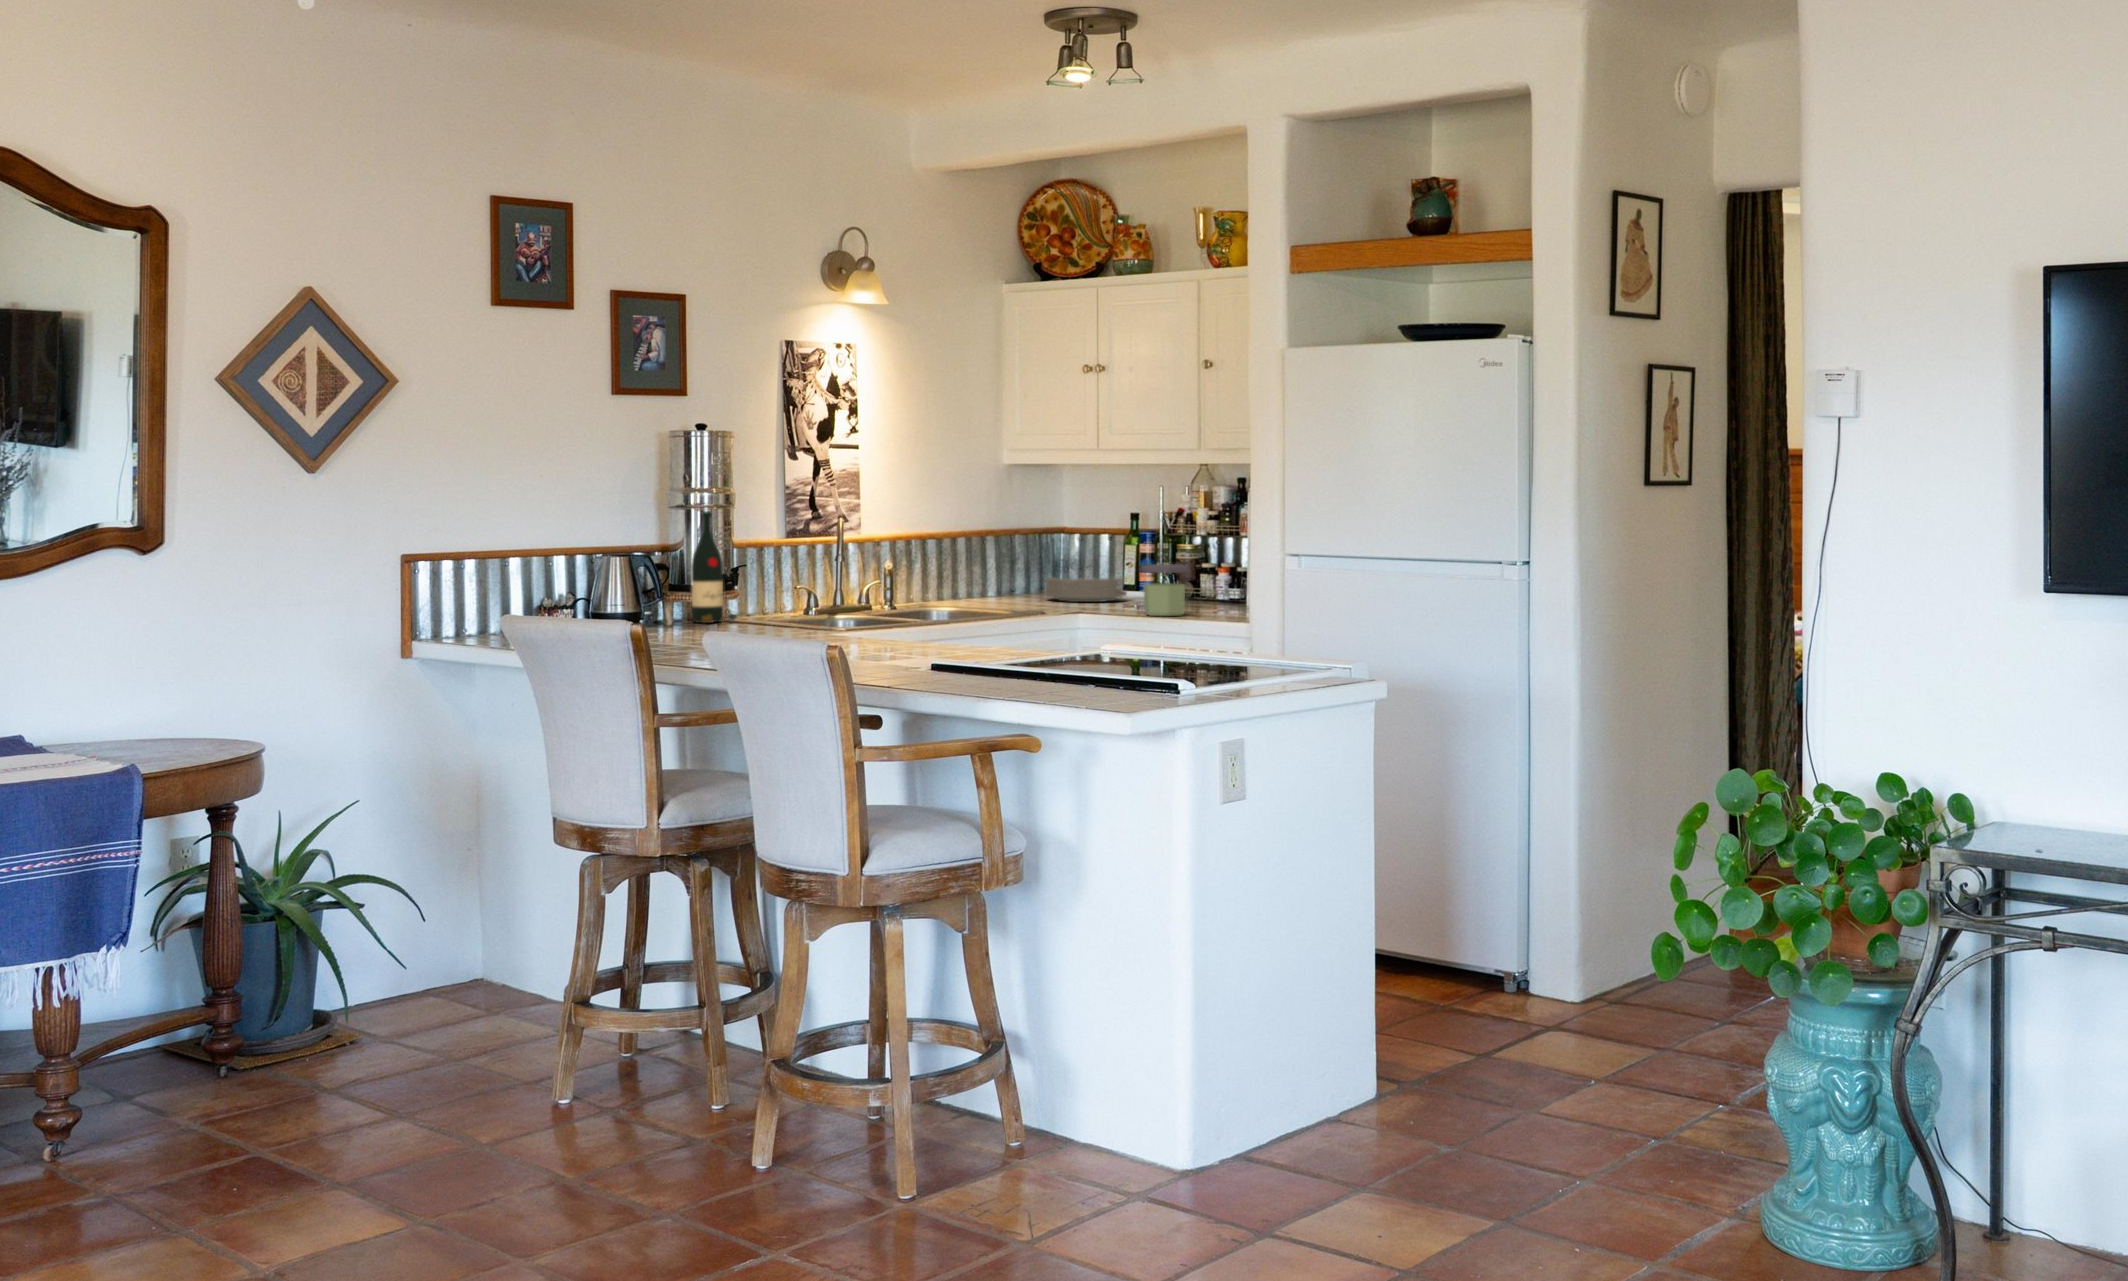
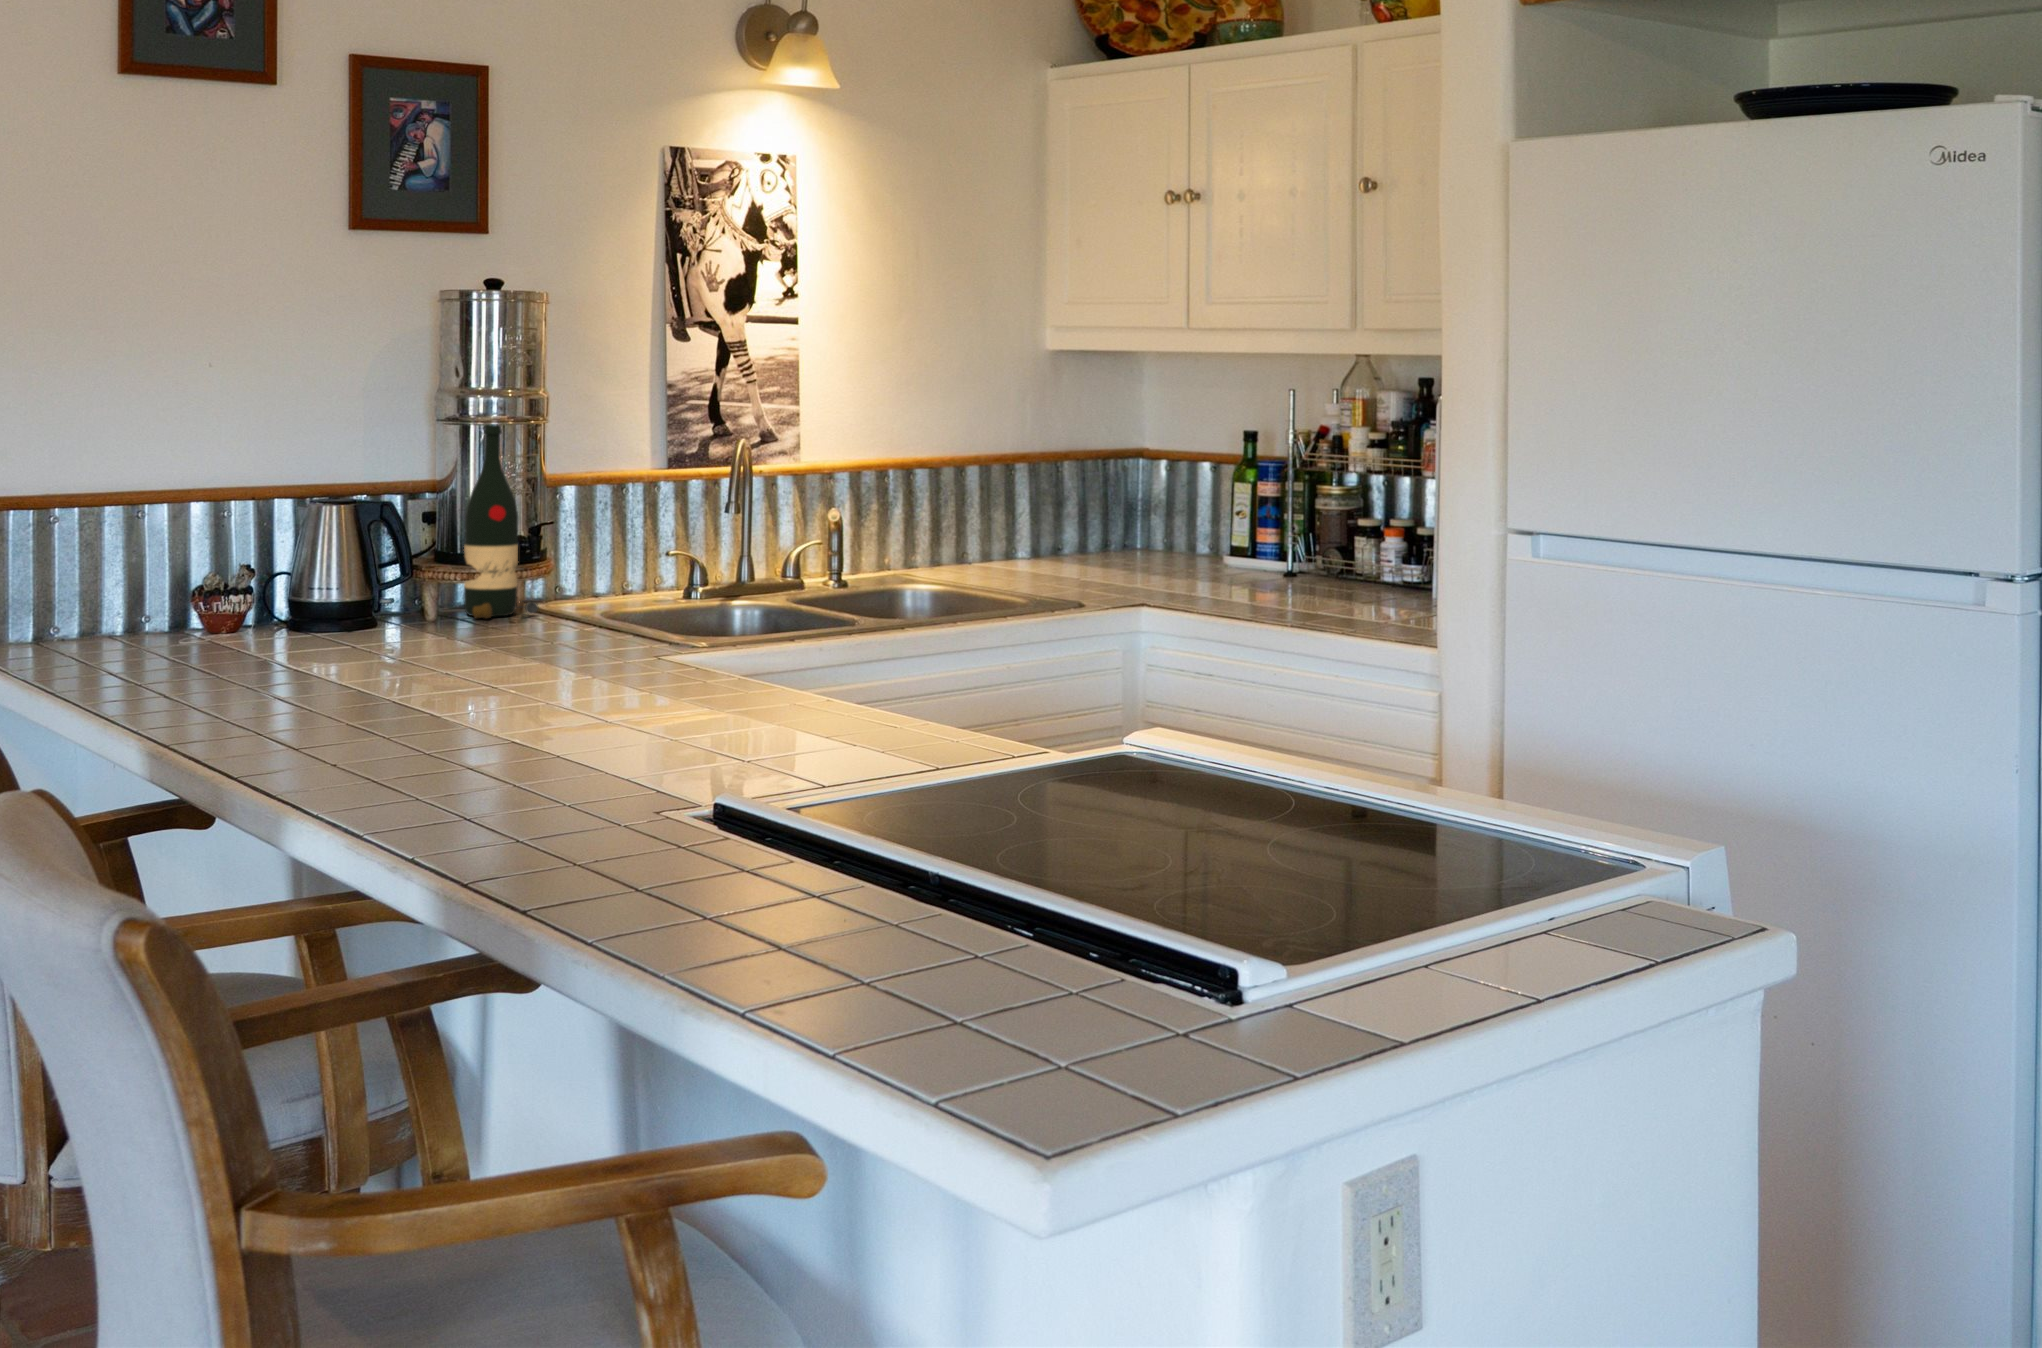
jar: present [1140,564,1188,616] -> none [1250,520,1332,612]
plate: present [1046,578,1127,602] -> none [1113,523,1241,568]

